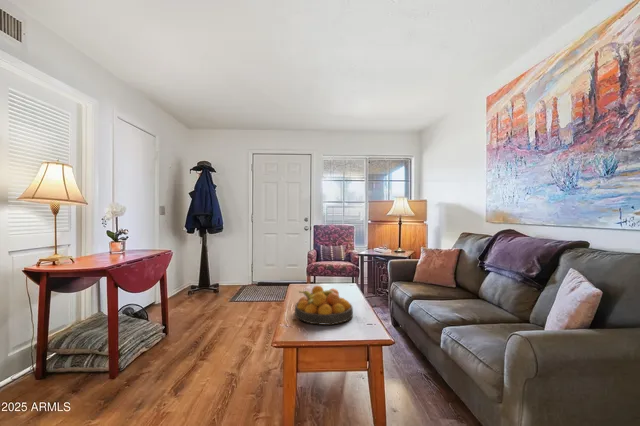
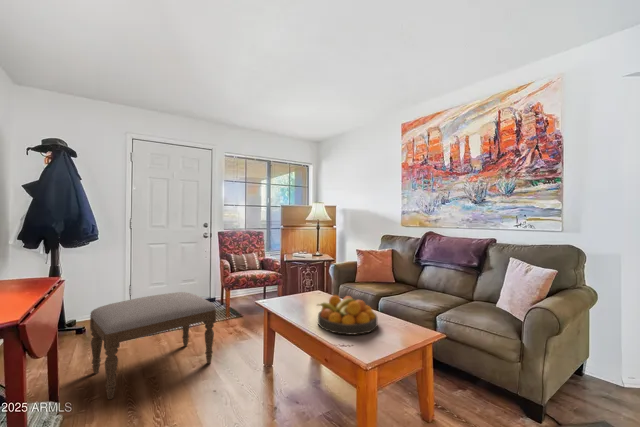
ottoman: none [181,272,263,338] -> present [90,292,216,399]

